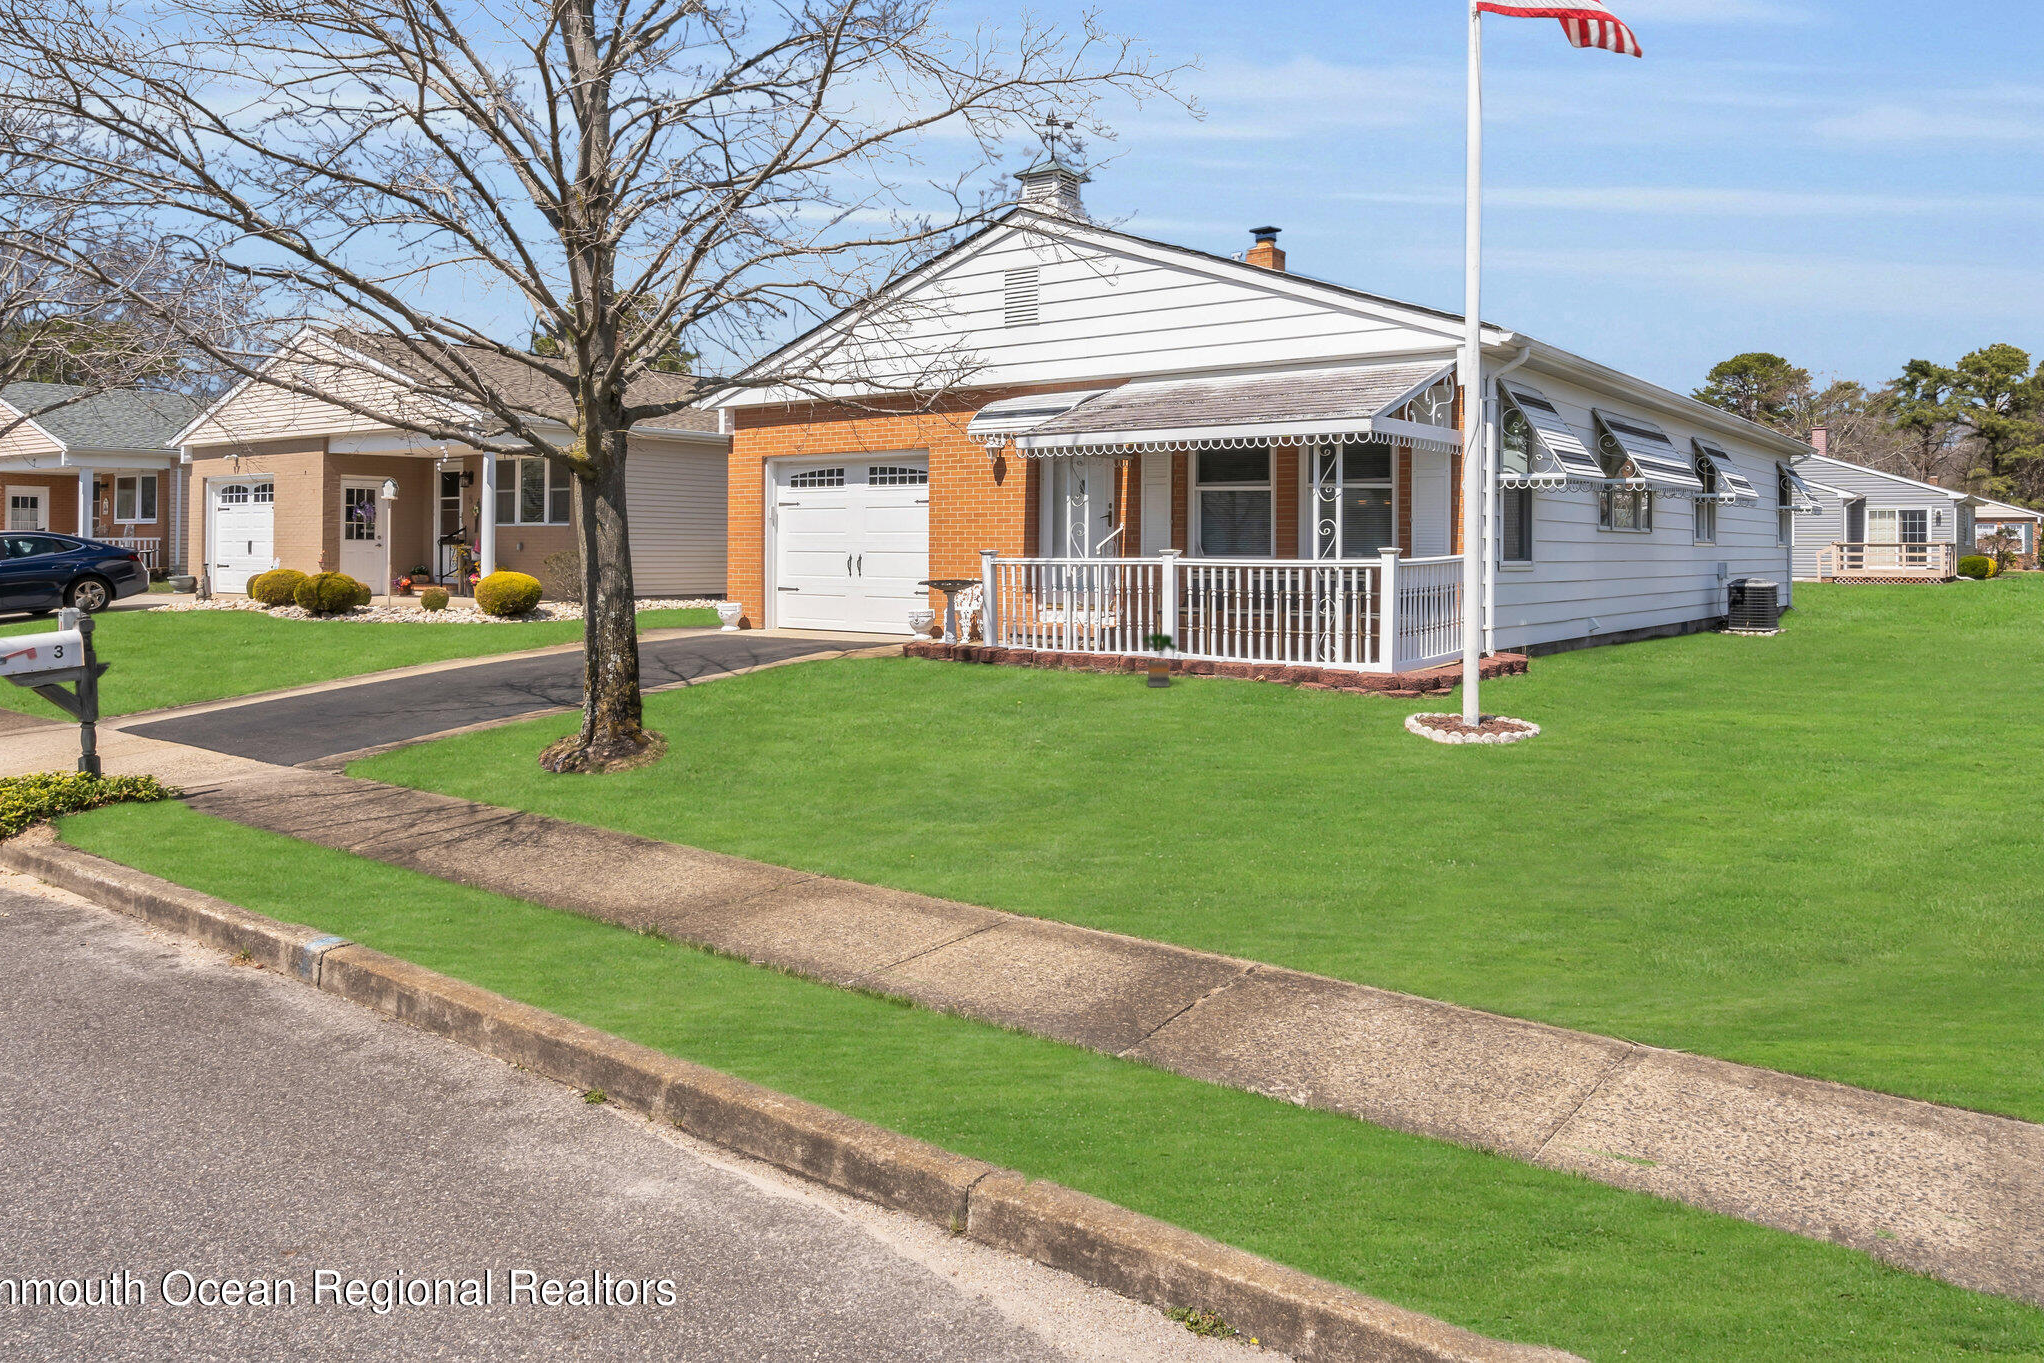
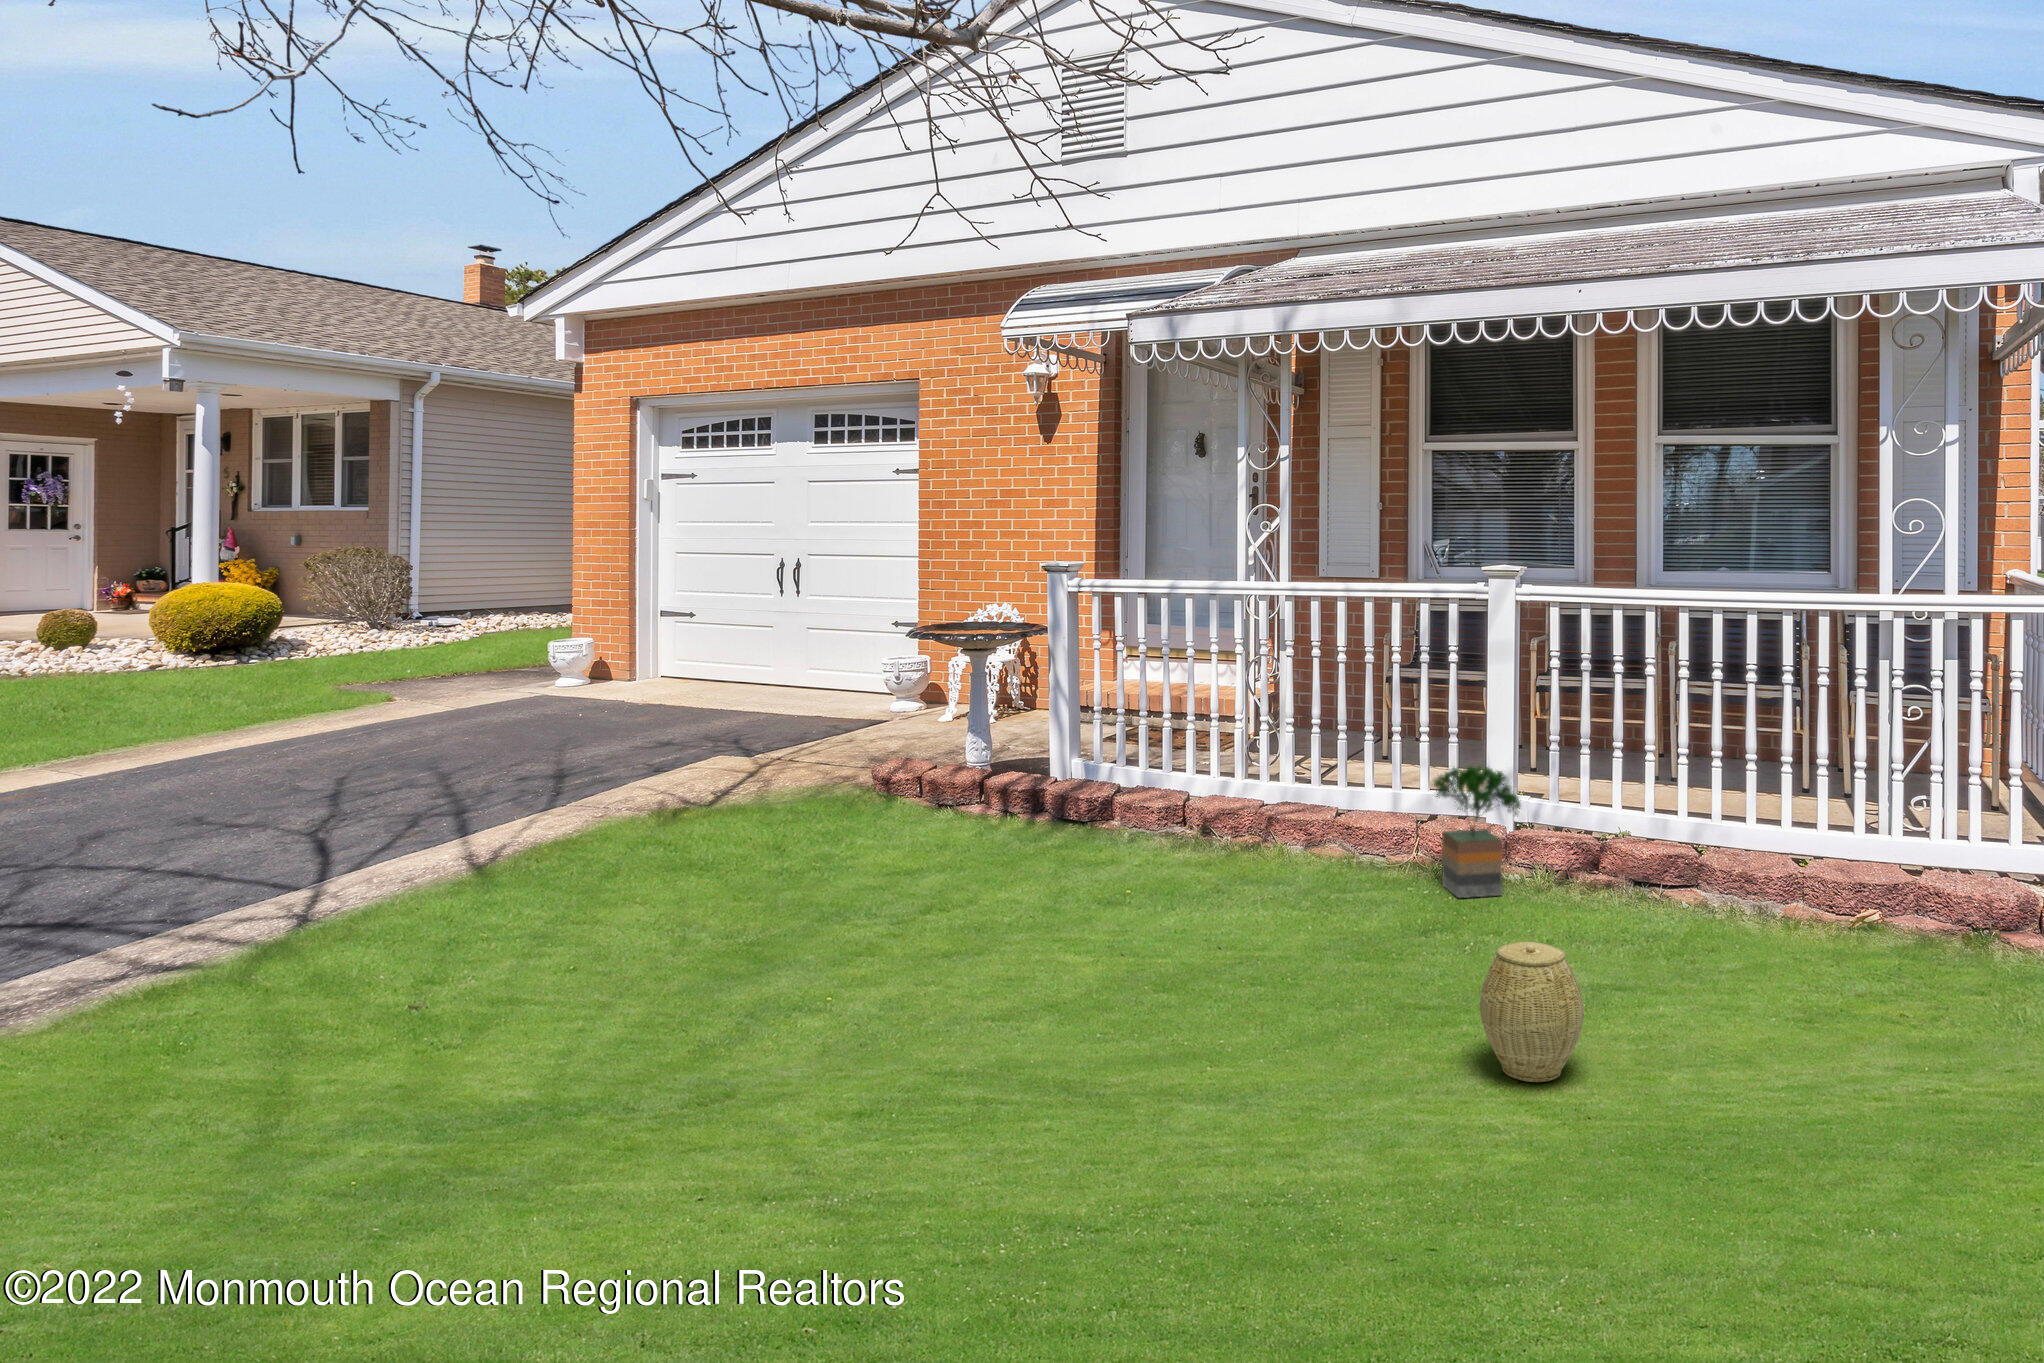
woven basket: none [1111,671,1145,714] -> present [1480,942,1584,1082]

